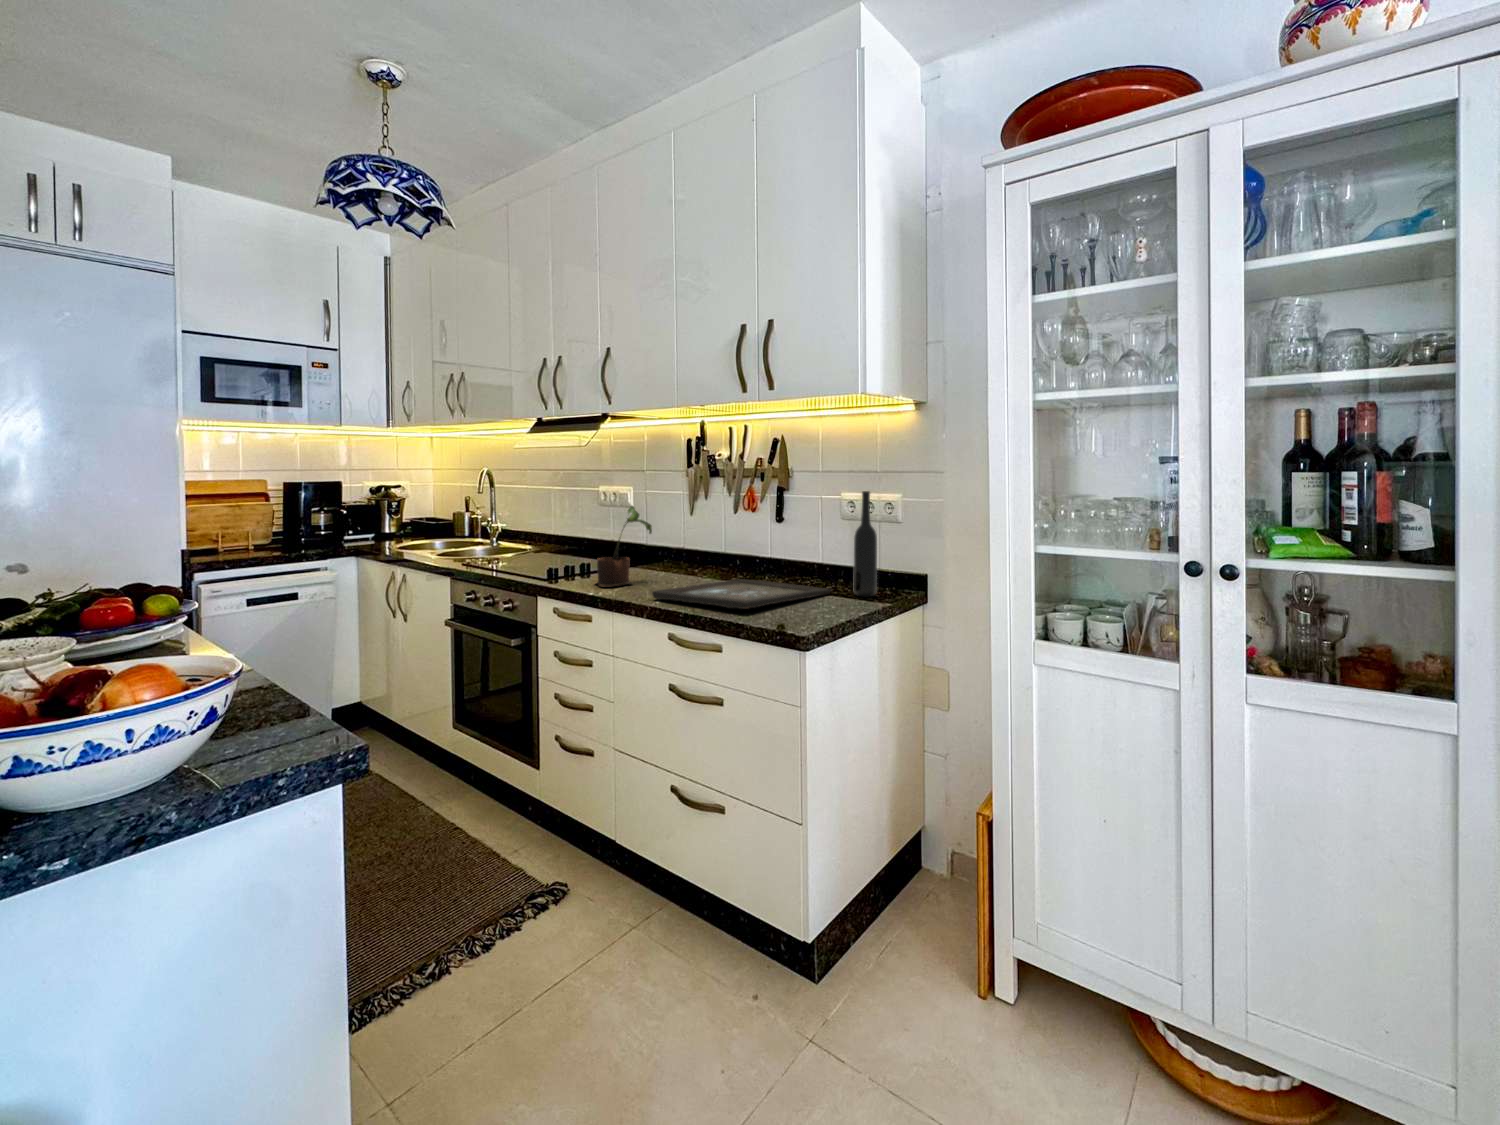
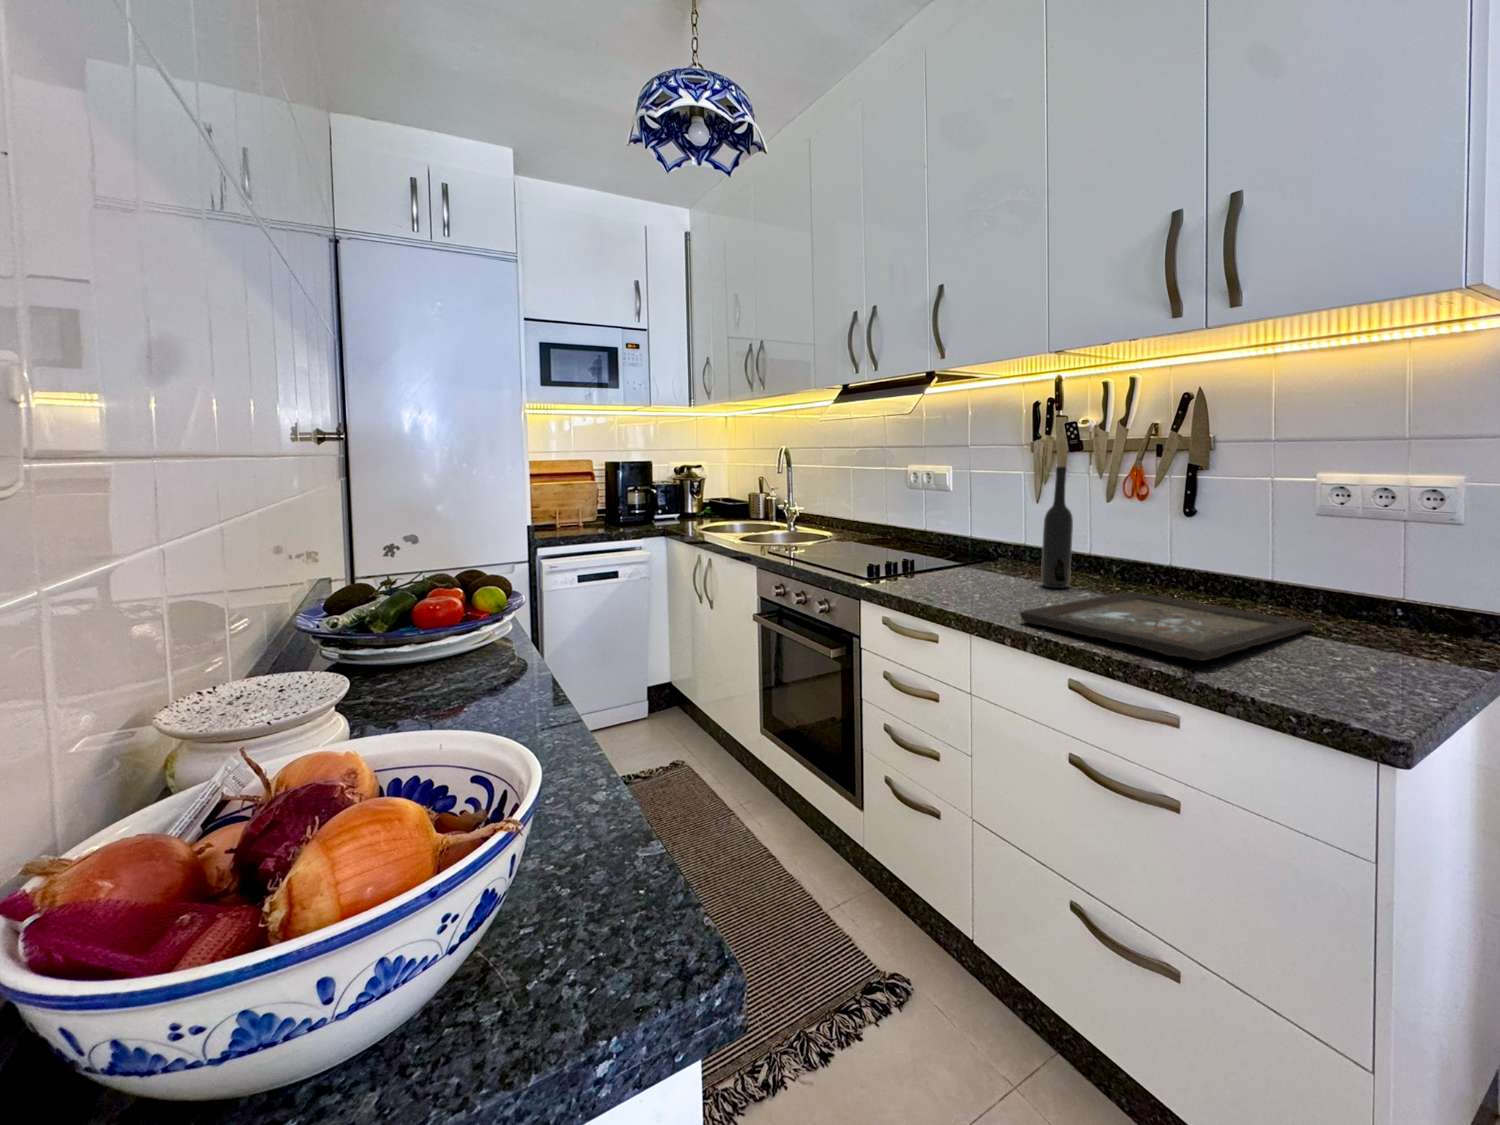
bottle: present [853,491,877,596] -> present [1041,467,1073,588]
potted plant: present [597,506,652,586] -> none [922,491,1000,595]

